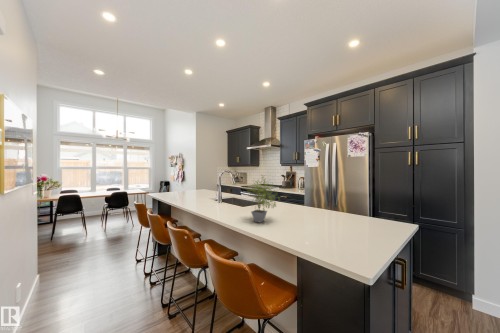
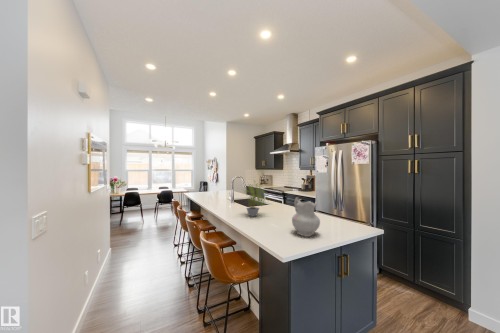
ceramic pitcher: none [329,195,371,248] -> present [292,197,320,237]

